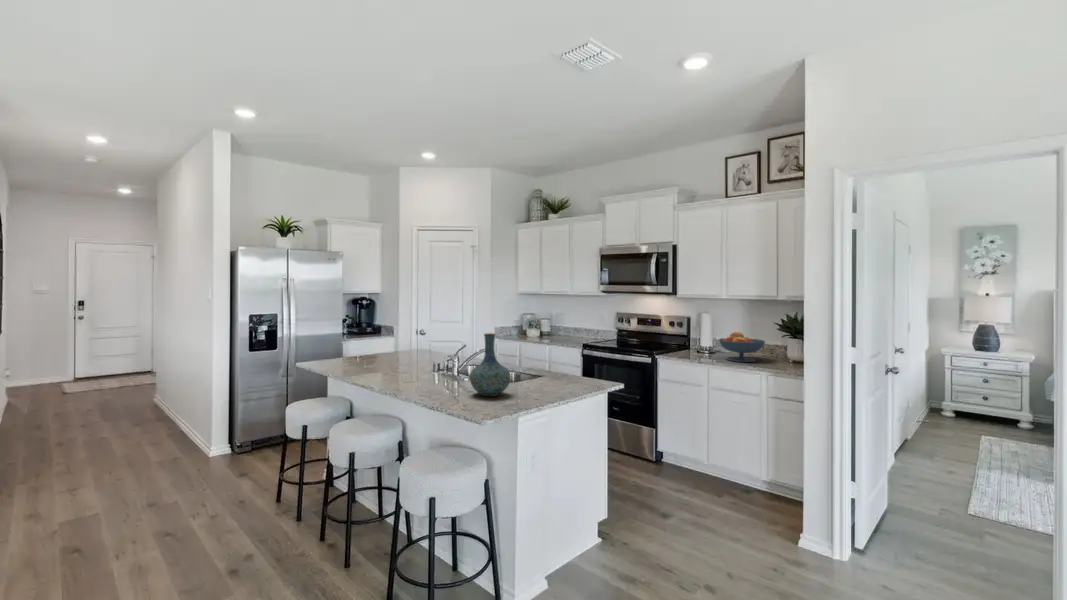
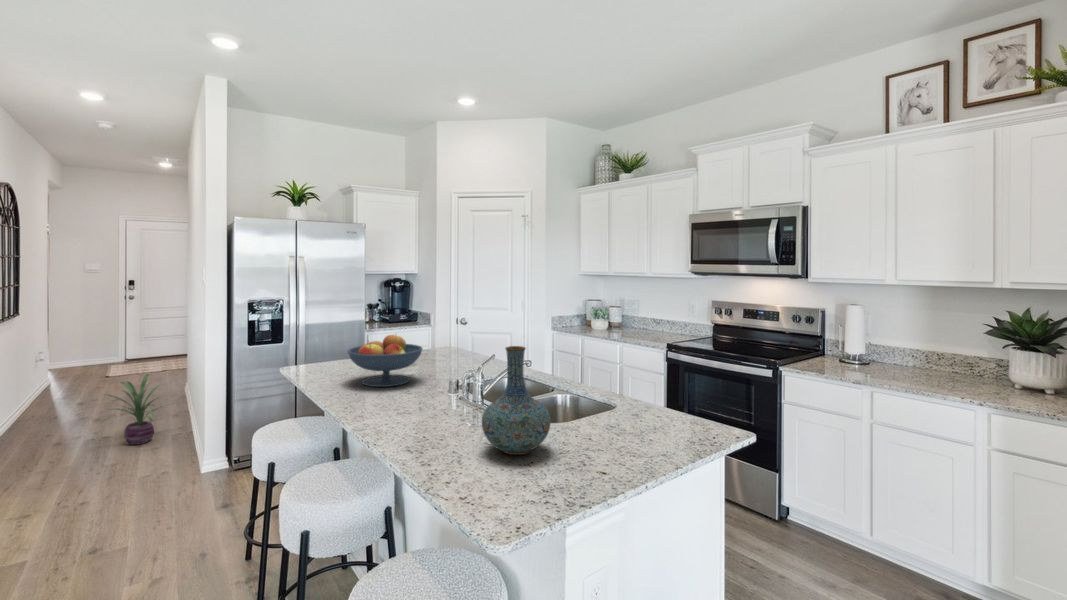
fruit bowl: present [719,332,765,362] -> present [348,335,423,387]
decorative plant: none [101,380,180,442] -> present [108,374,161,445]

